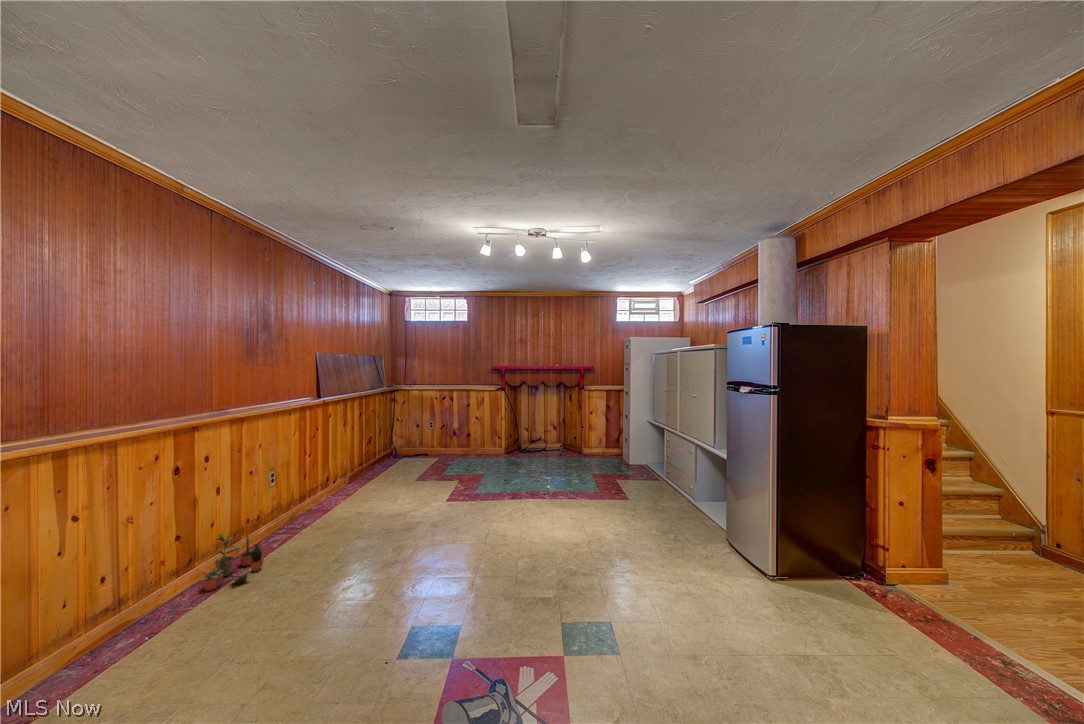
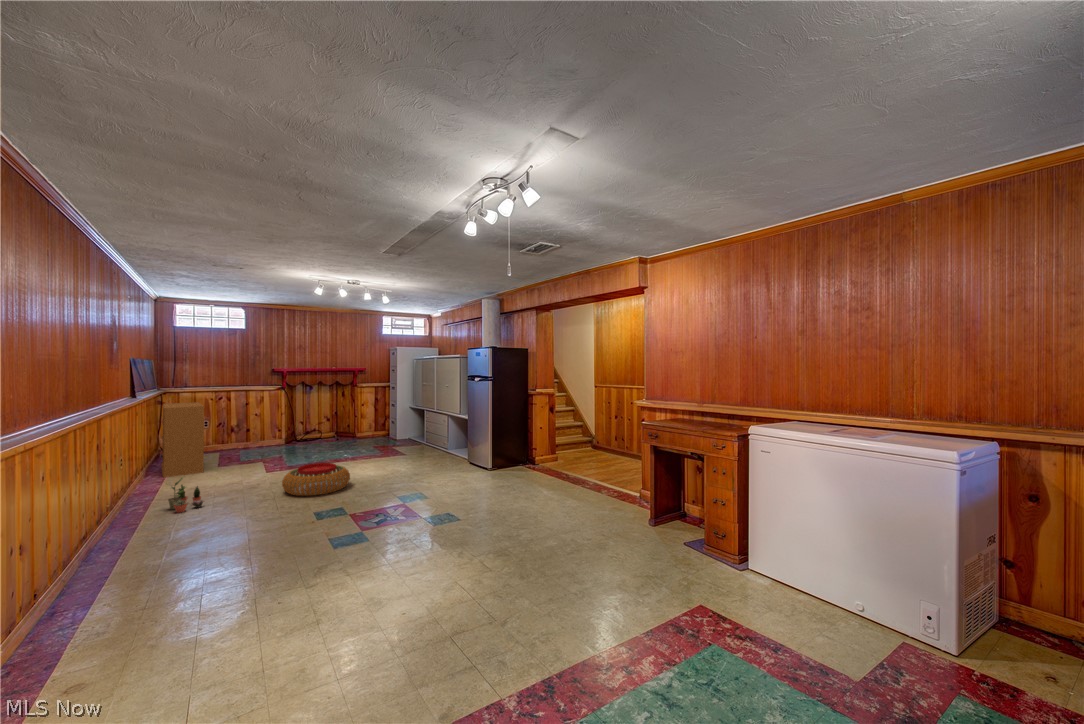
bookshelf: none [339,404,398,492] -> present [161,402,204,477]
pouf: none [347,531,464,614] -> present [282,463,350,496]

